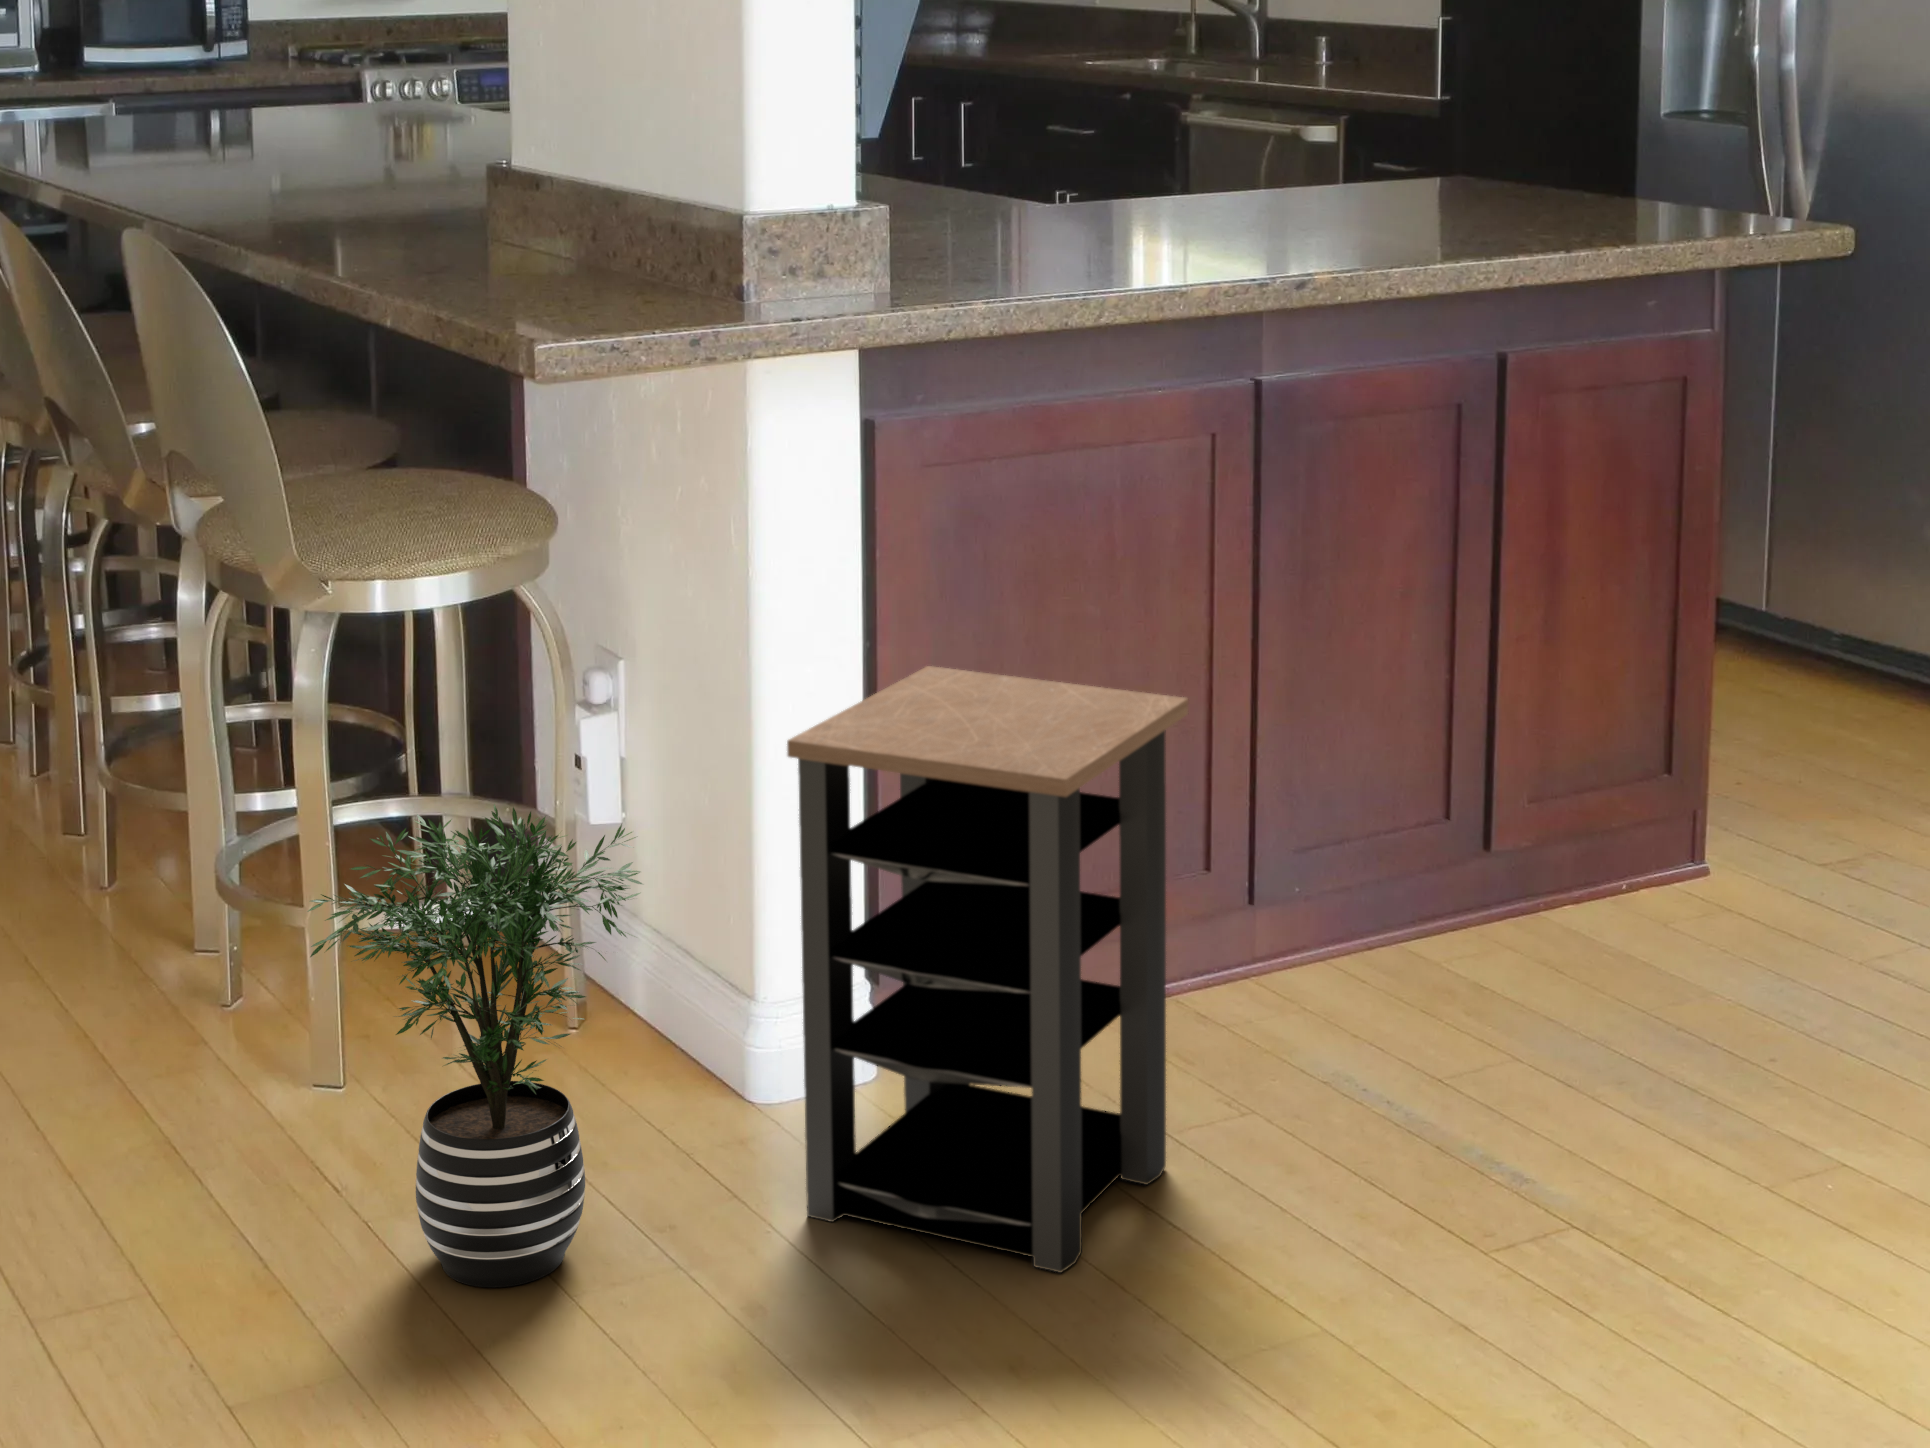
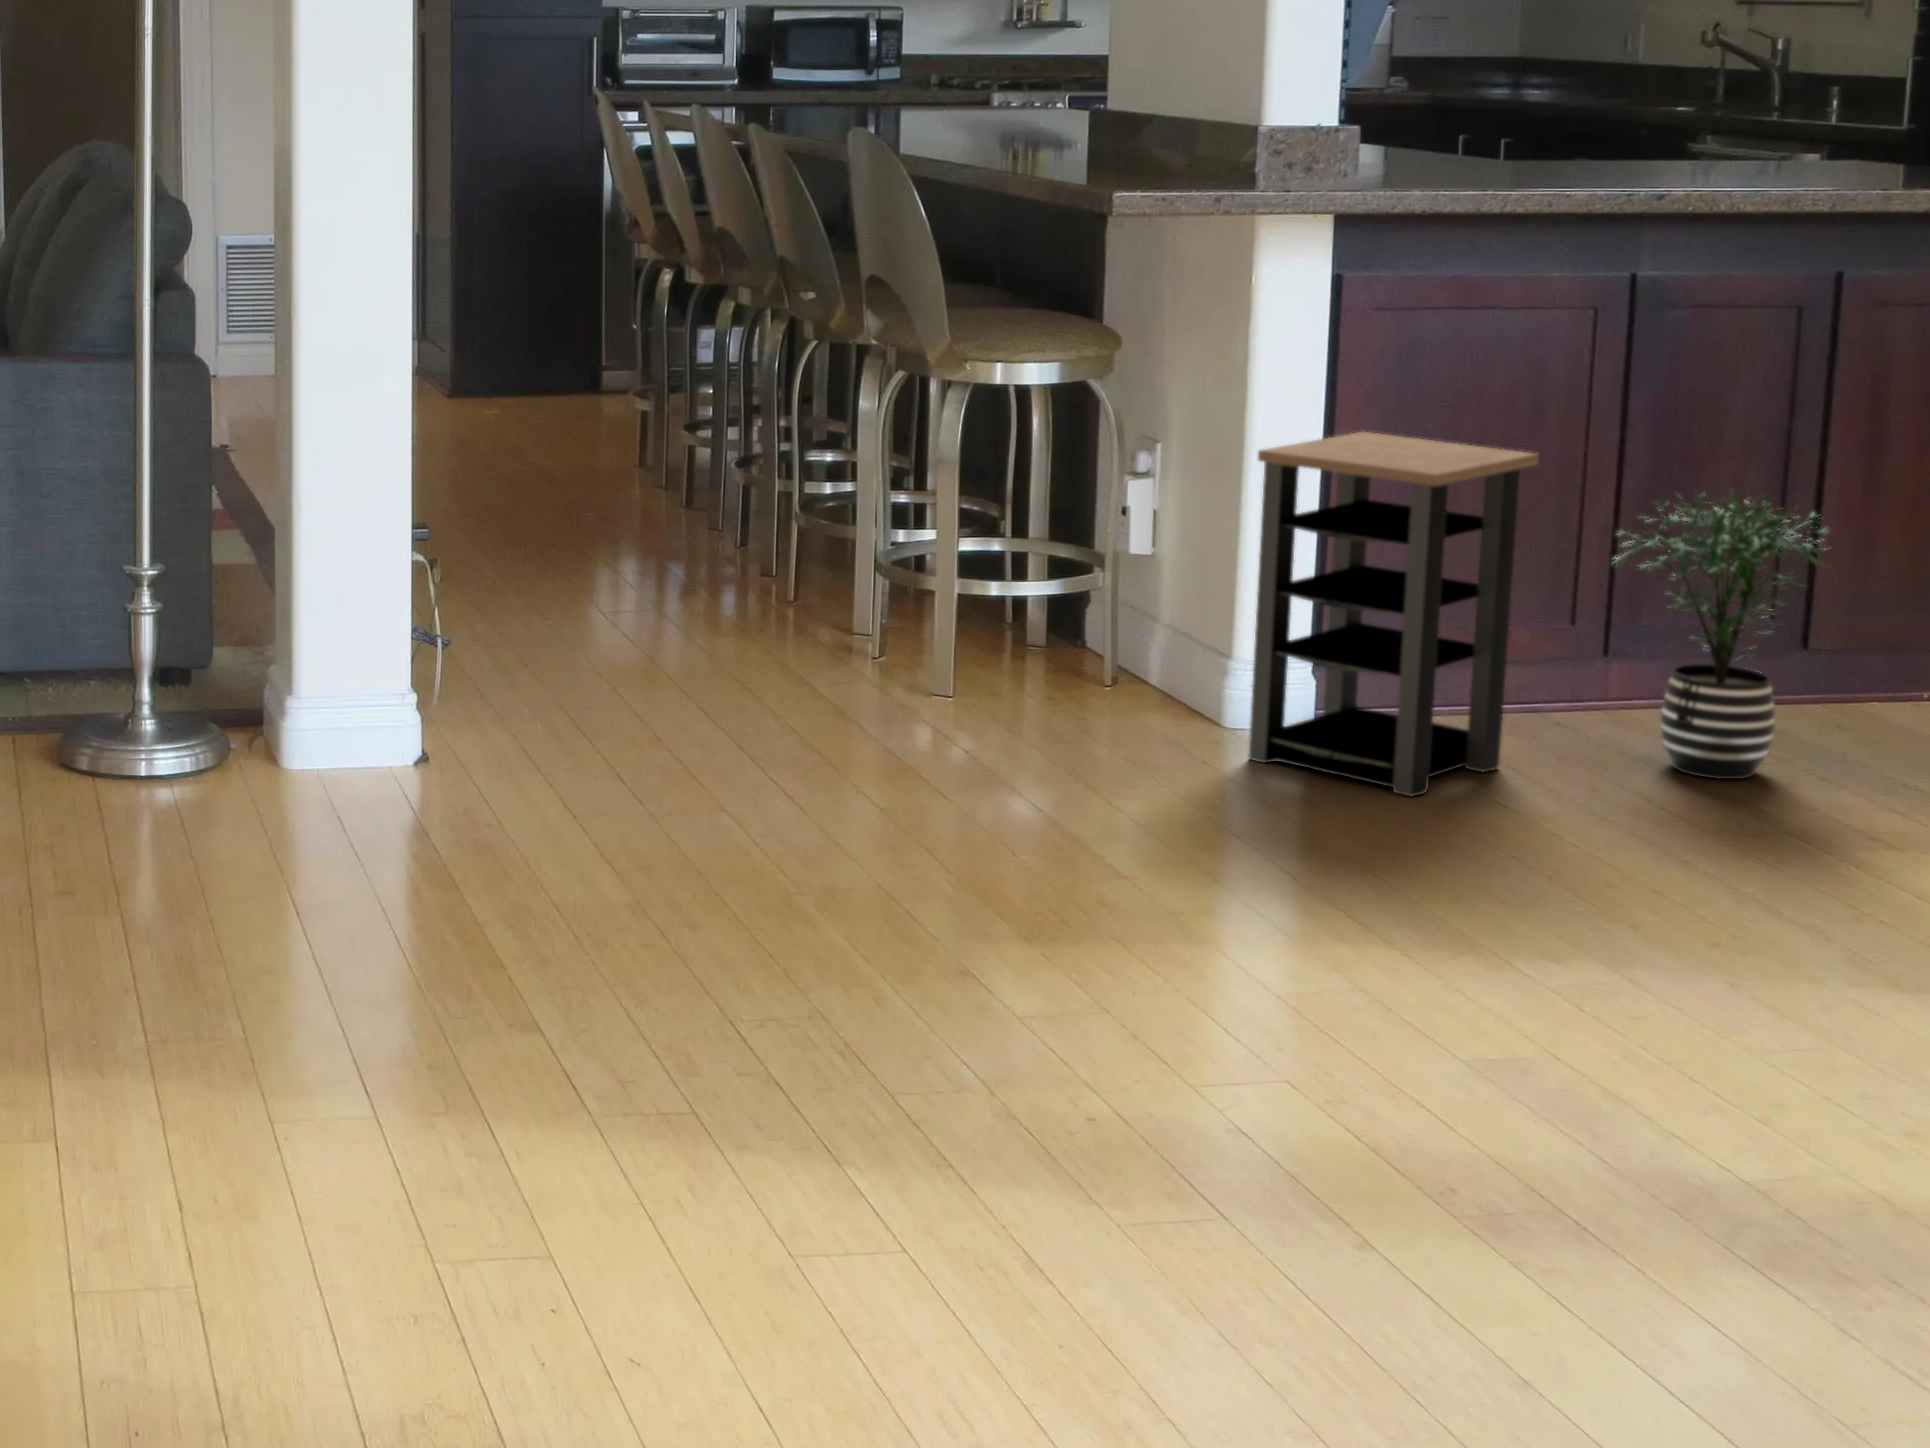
potted plant: present [308,804,642,1287] -> present [1615,492,1828,779]

